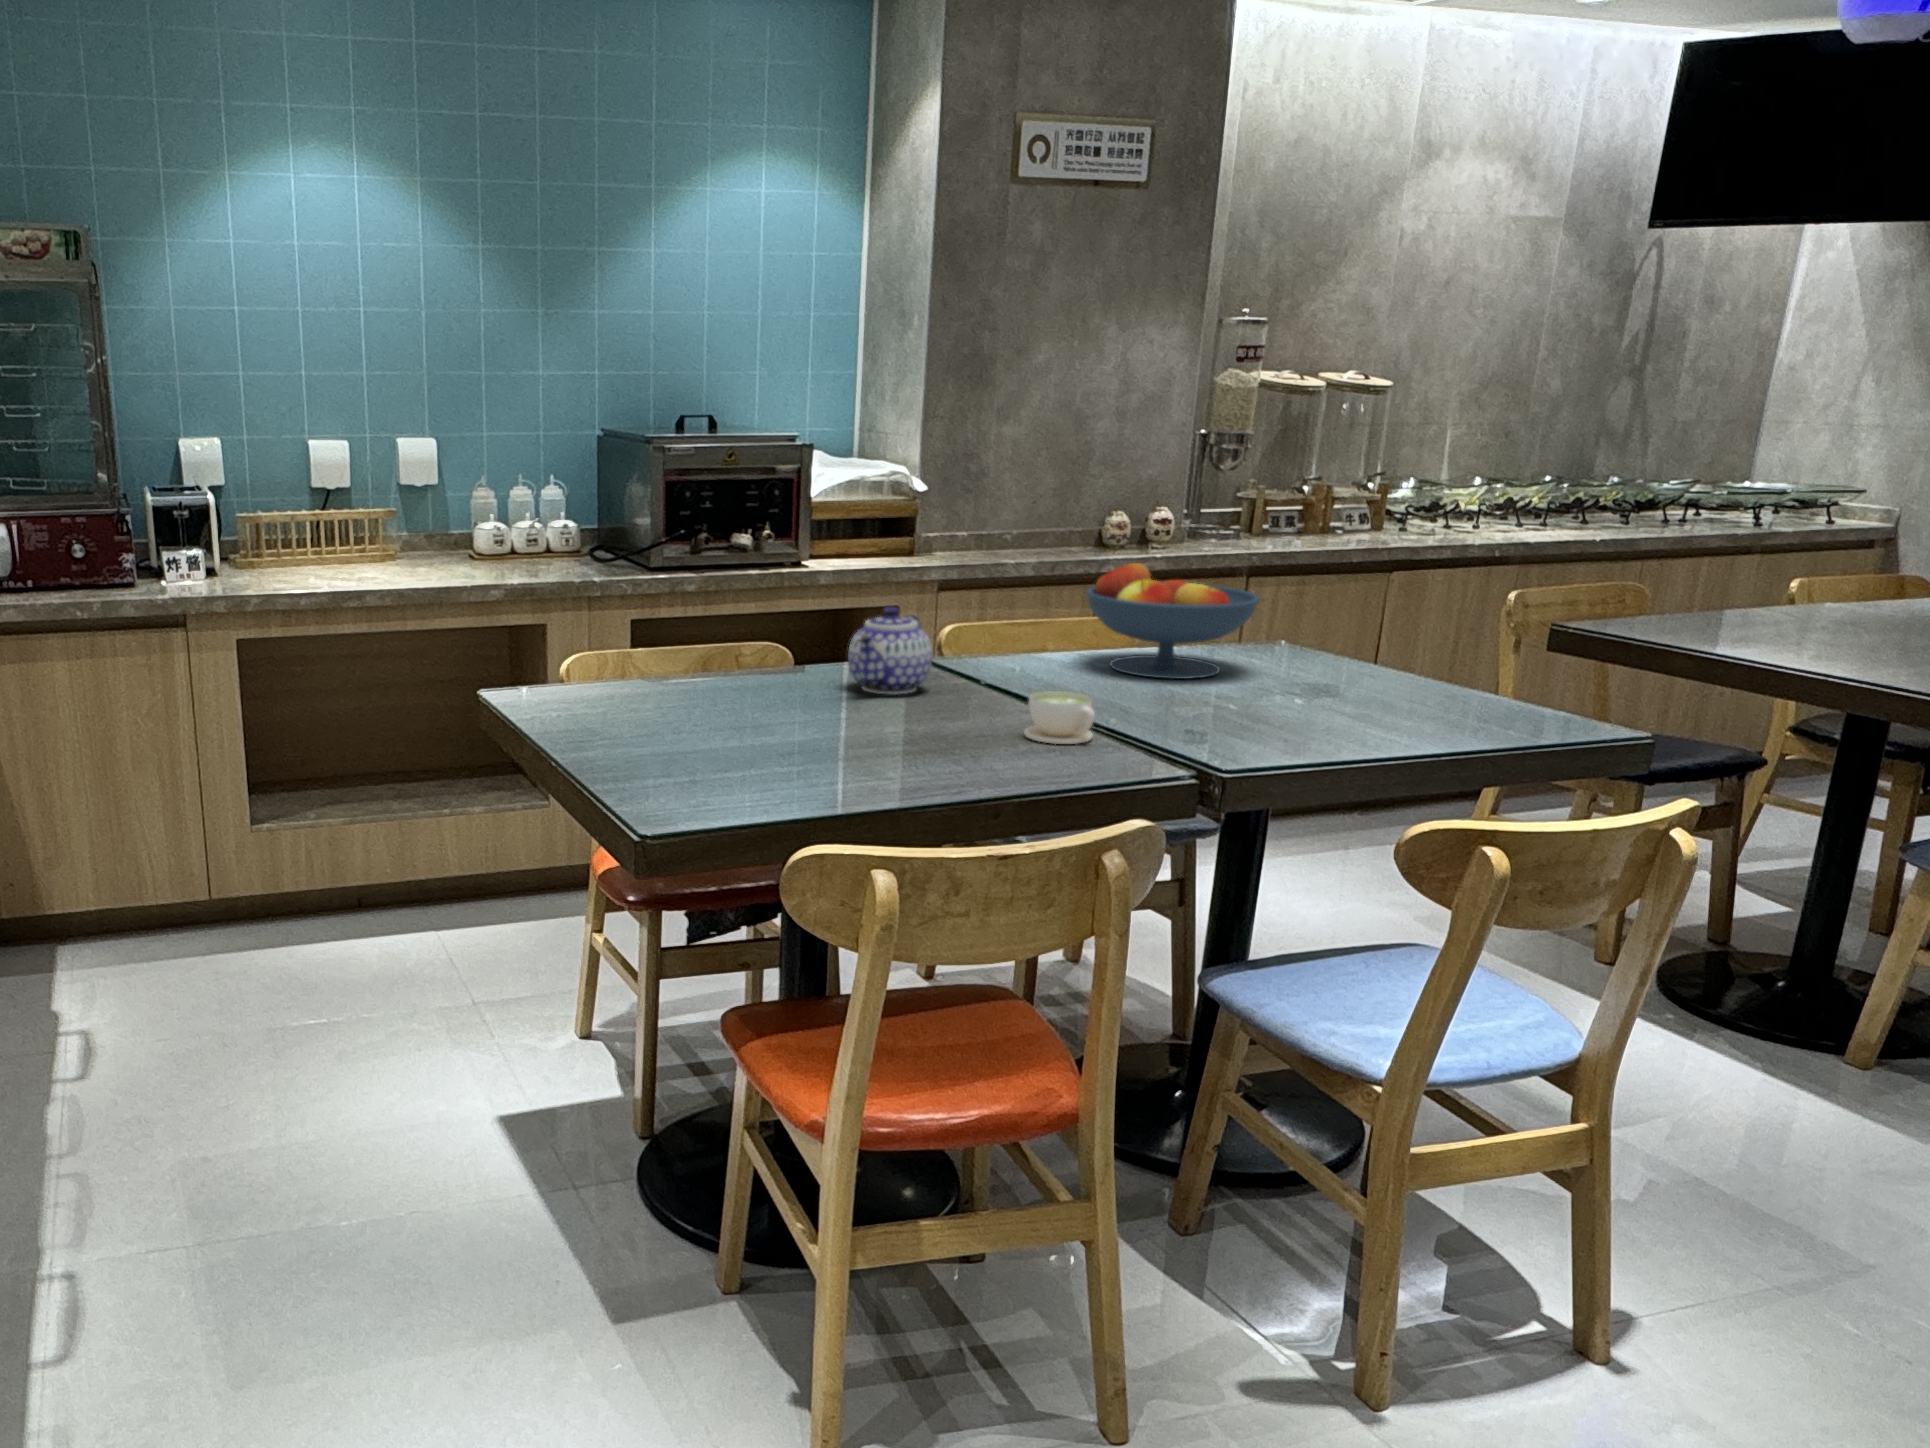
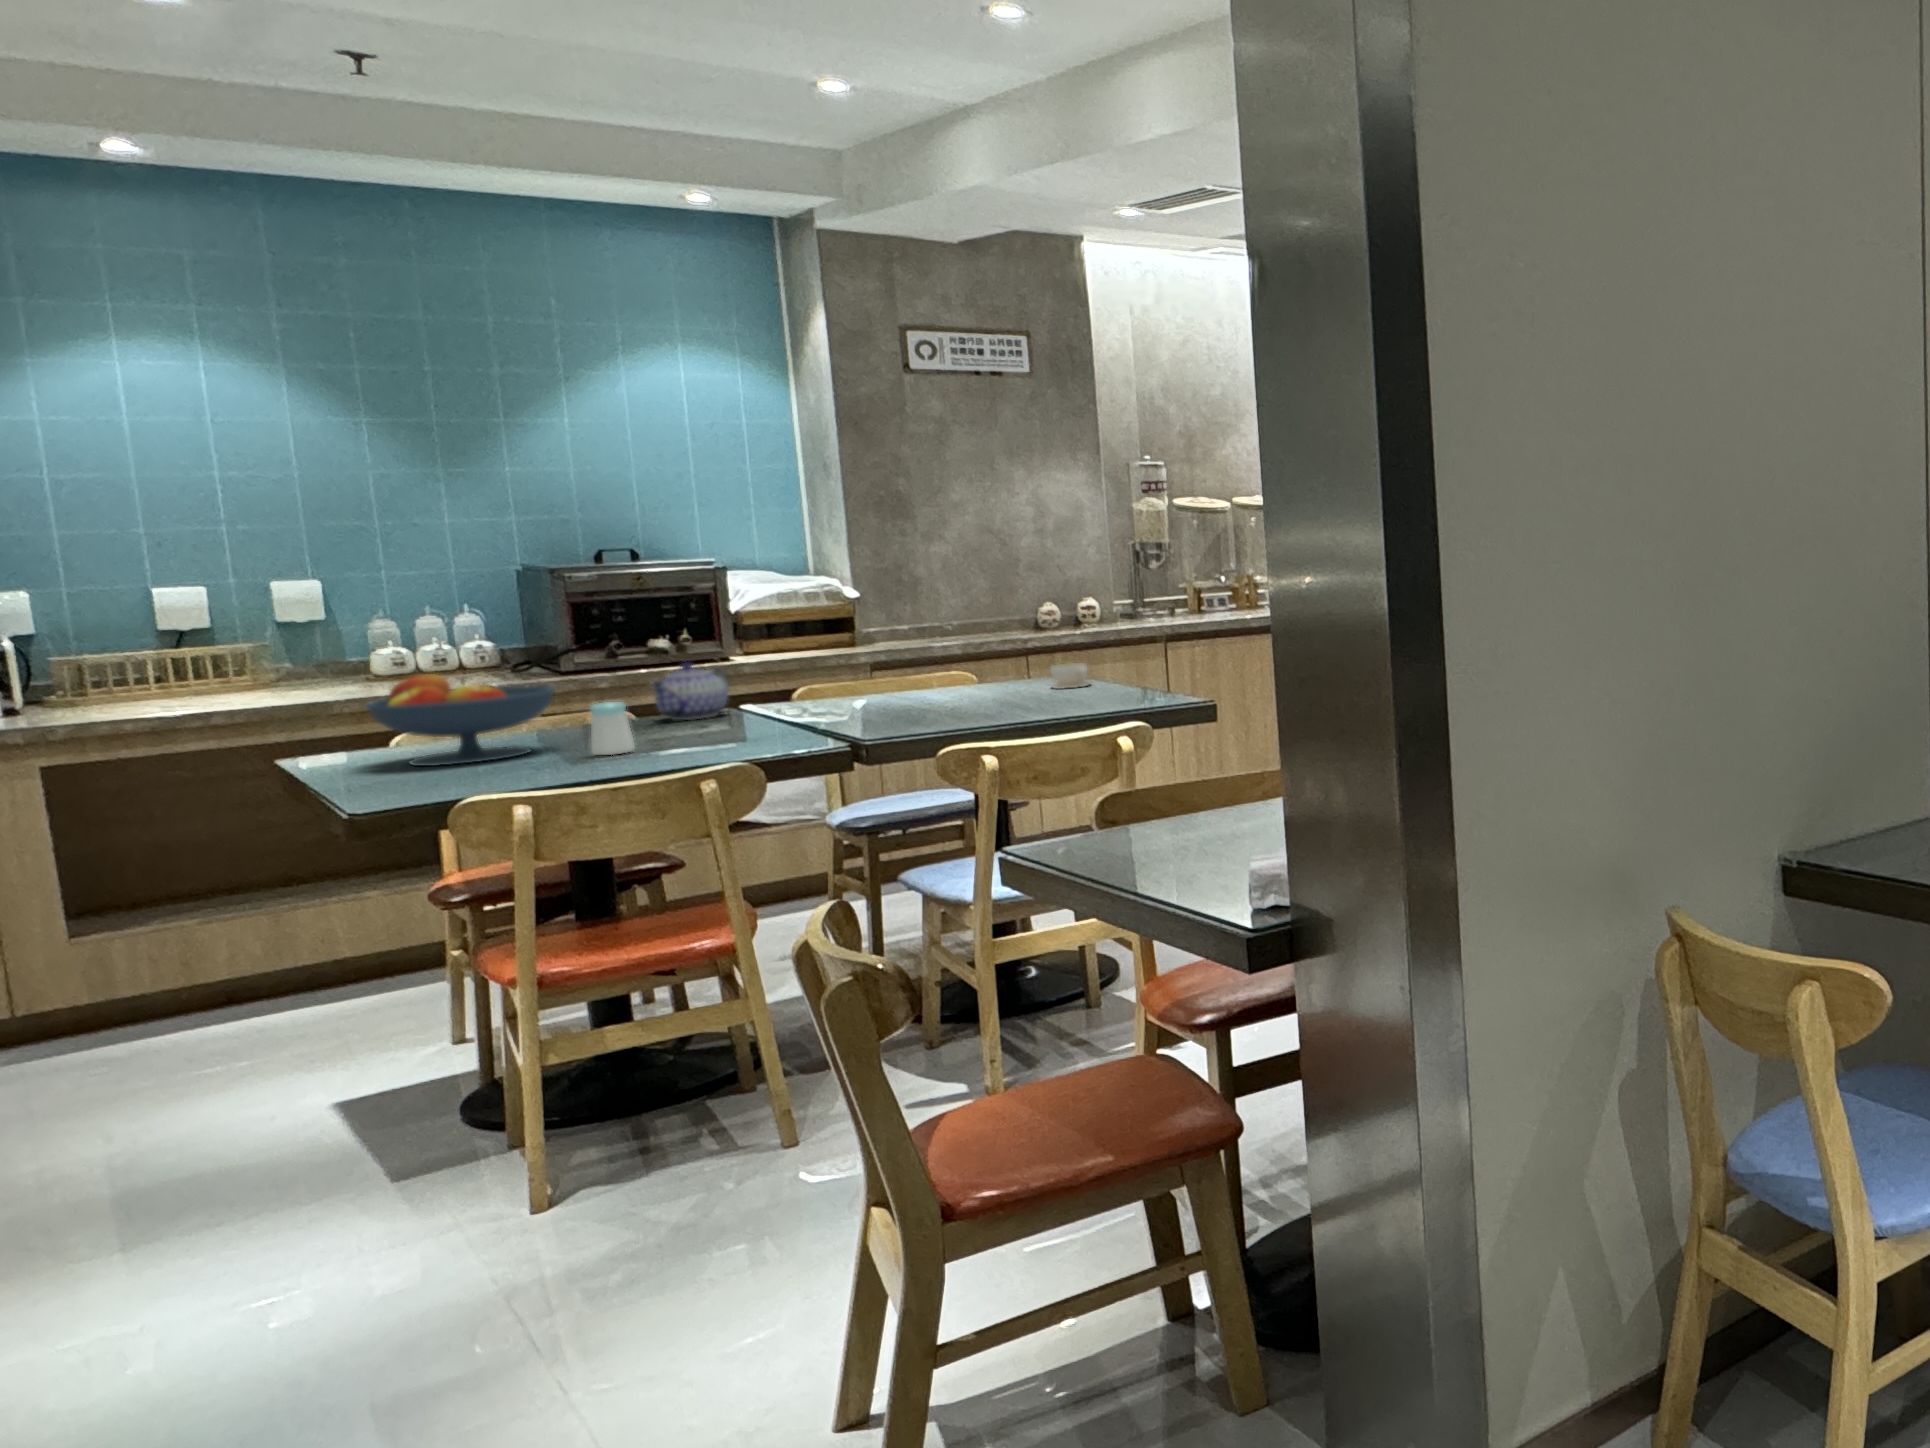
fruit bowl: present [1086,563,1260,679] -> present [366,674,555,766]
coffee cup: present [1024,691,1095,744] -> present [1050,663,1089,689]
salt shaker: none [863,695,915,785] -> present [590,702,635,755]

